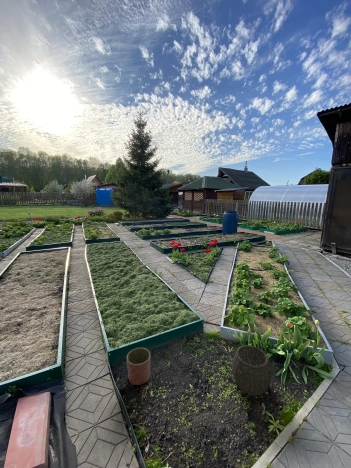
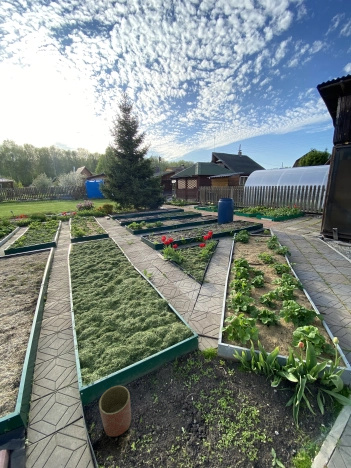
woven basket: present [232,345,272,396] -> none [232,376,283,444]

